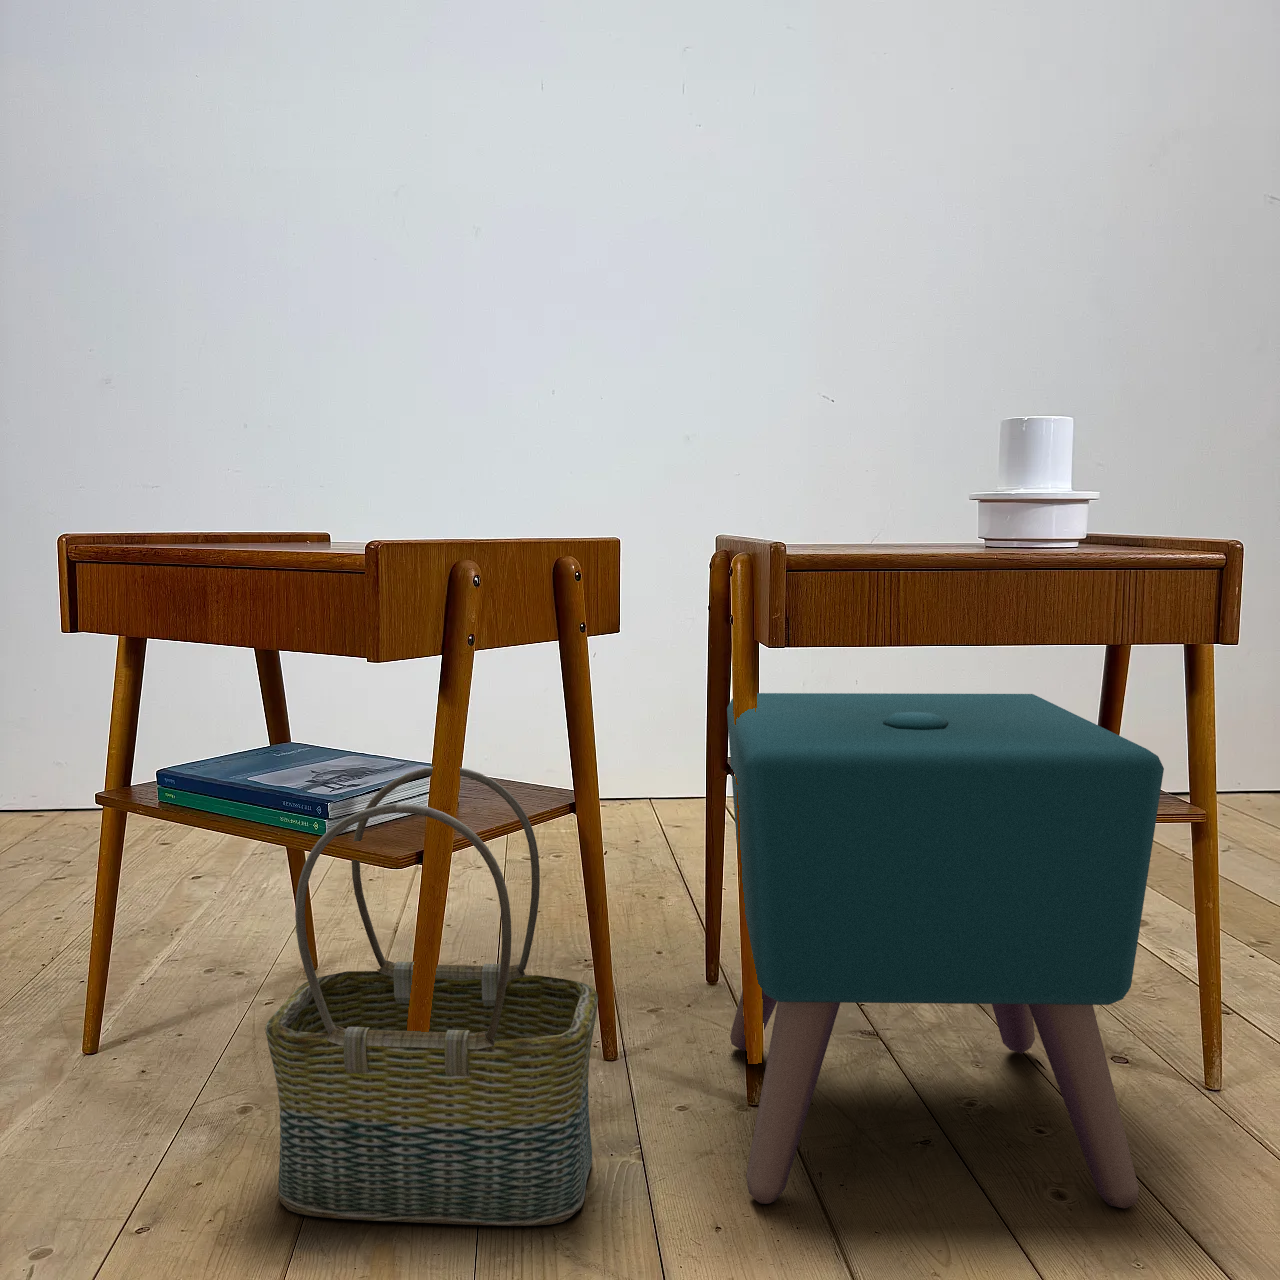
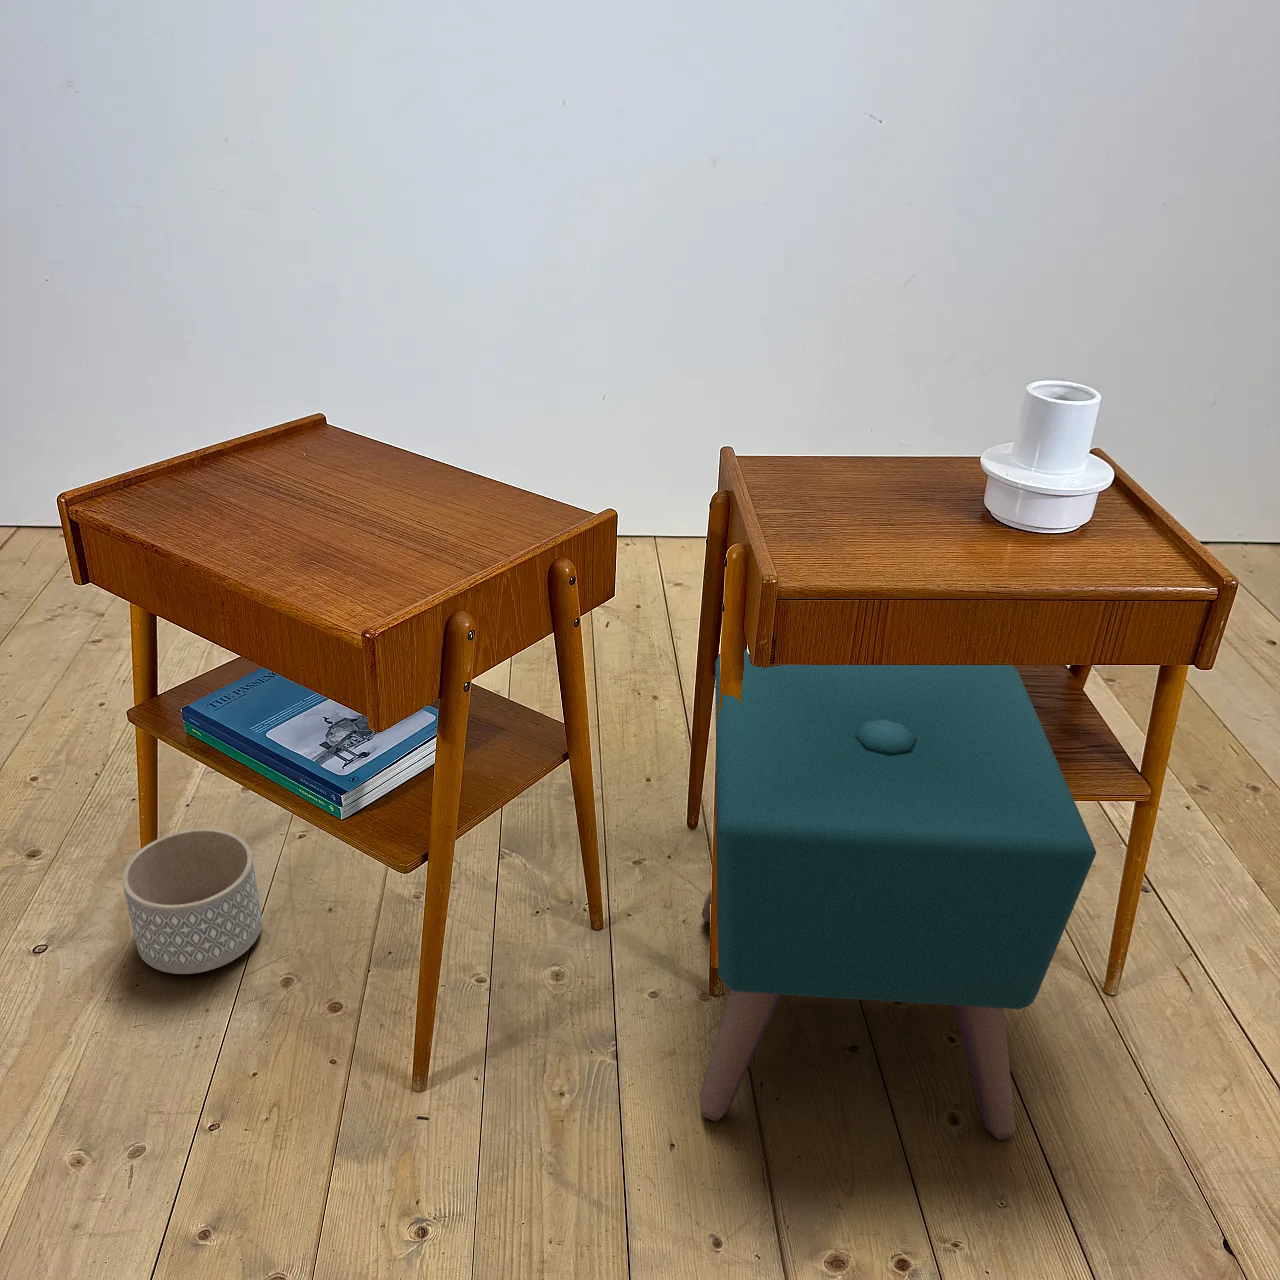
basket: present [265,767,598,1226] -> none [300,768,582,1138]
planter: none [65,950,220,1105] -> present [122,829,262,974]

